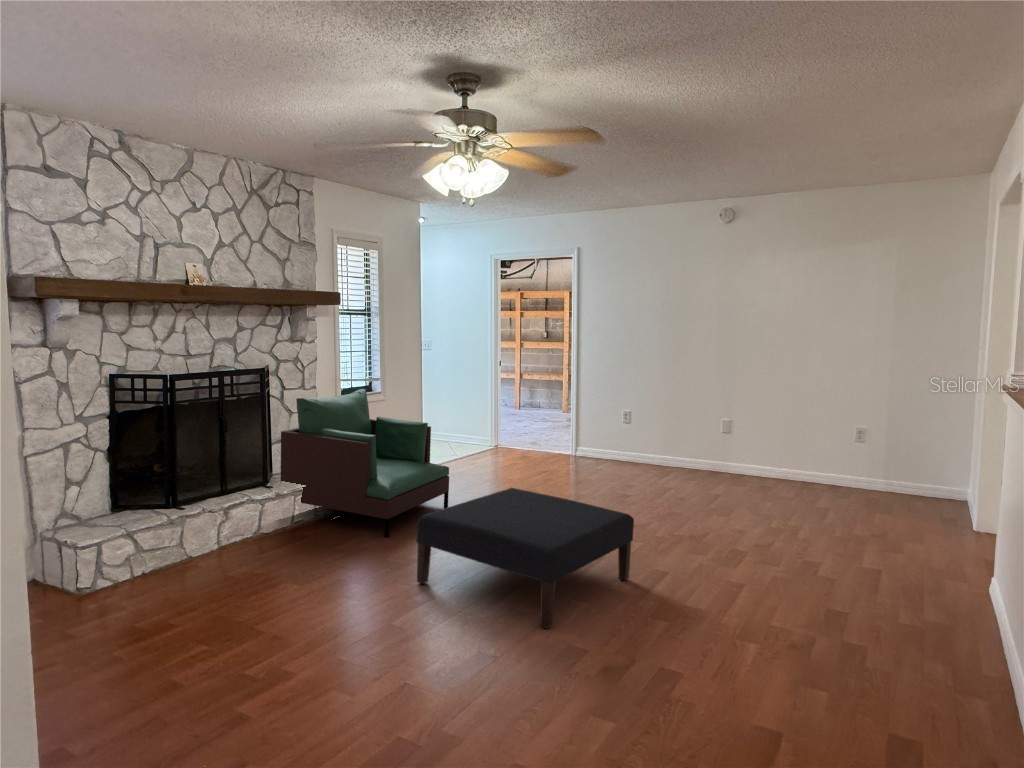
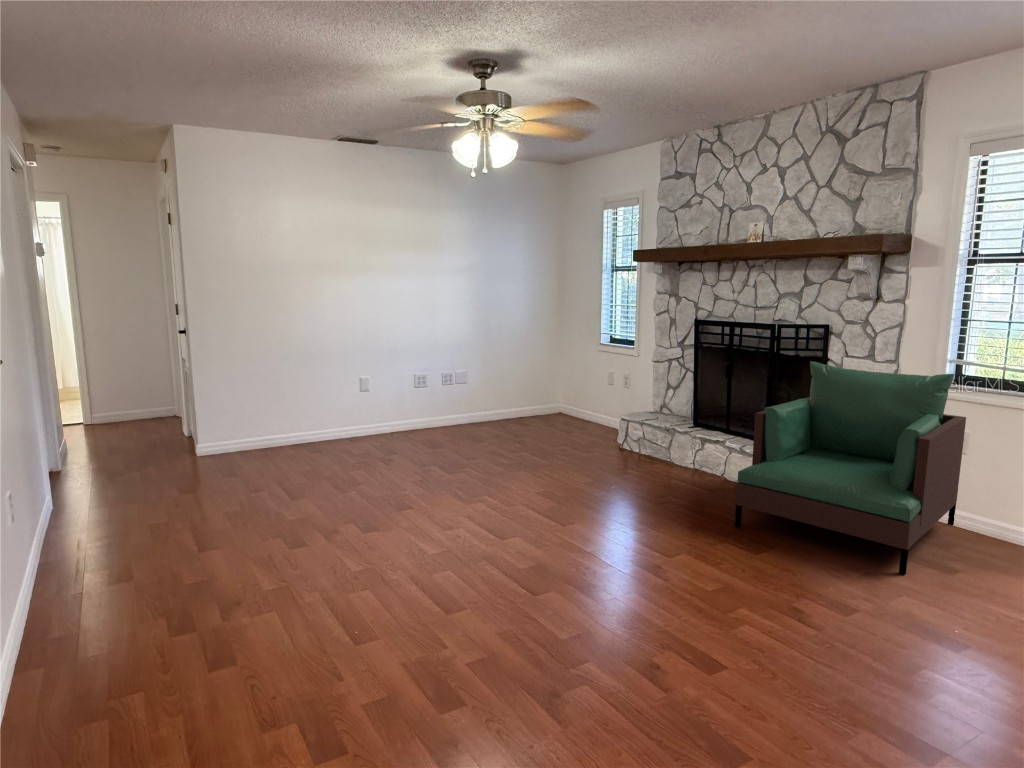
ottoman: present [416,488,634,628] -> none [444,458,719,646]

